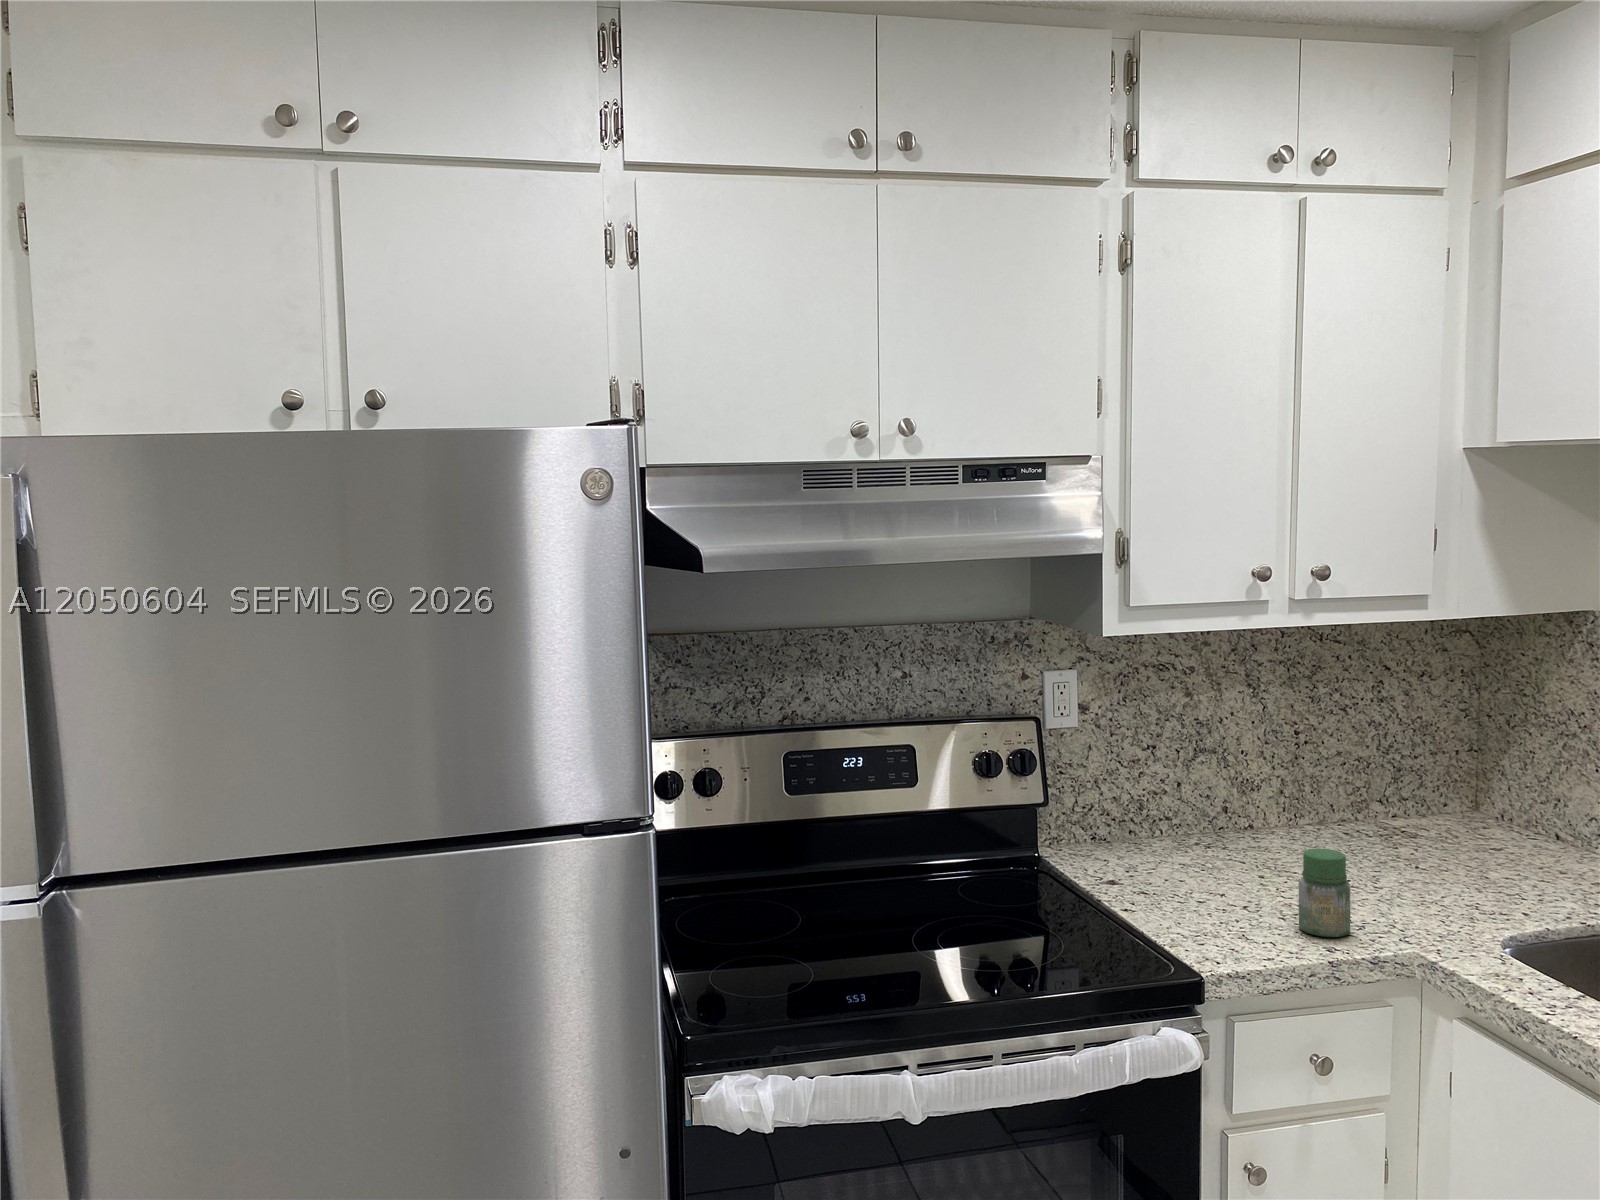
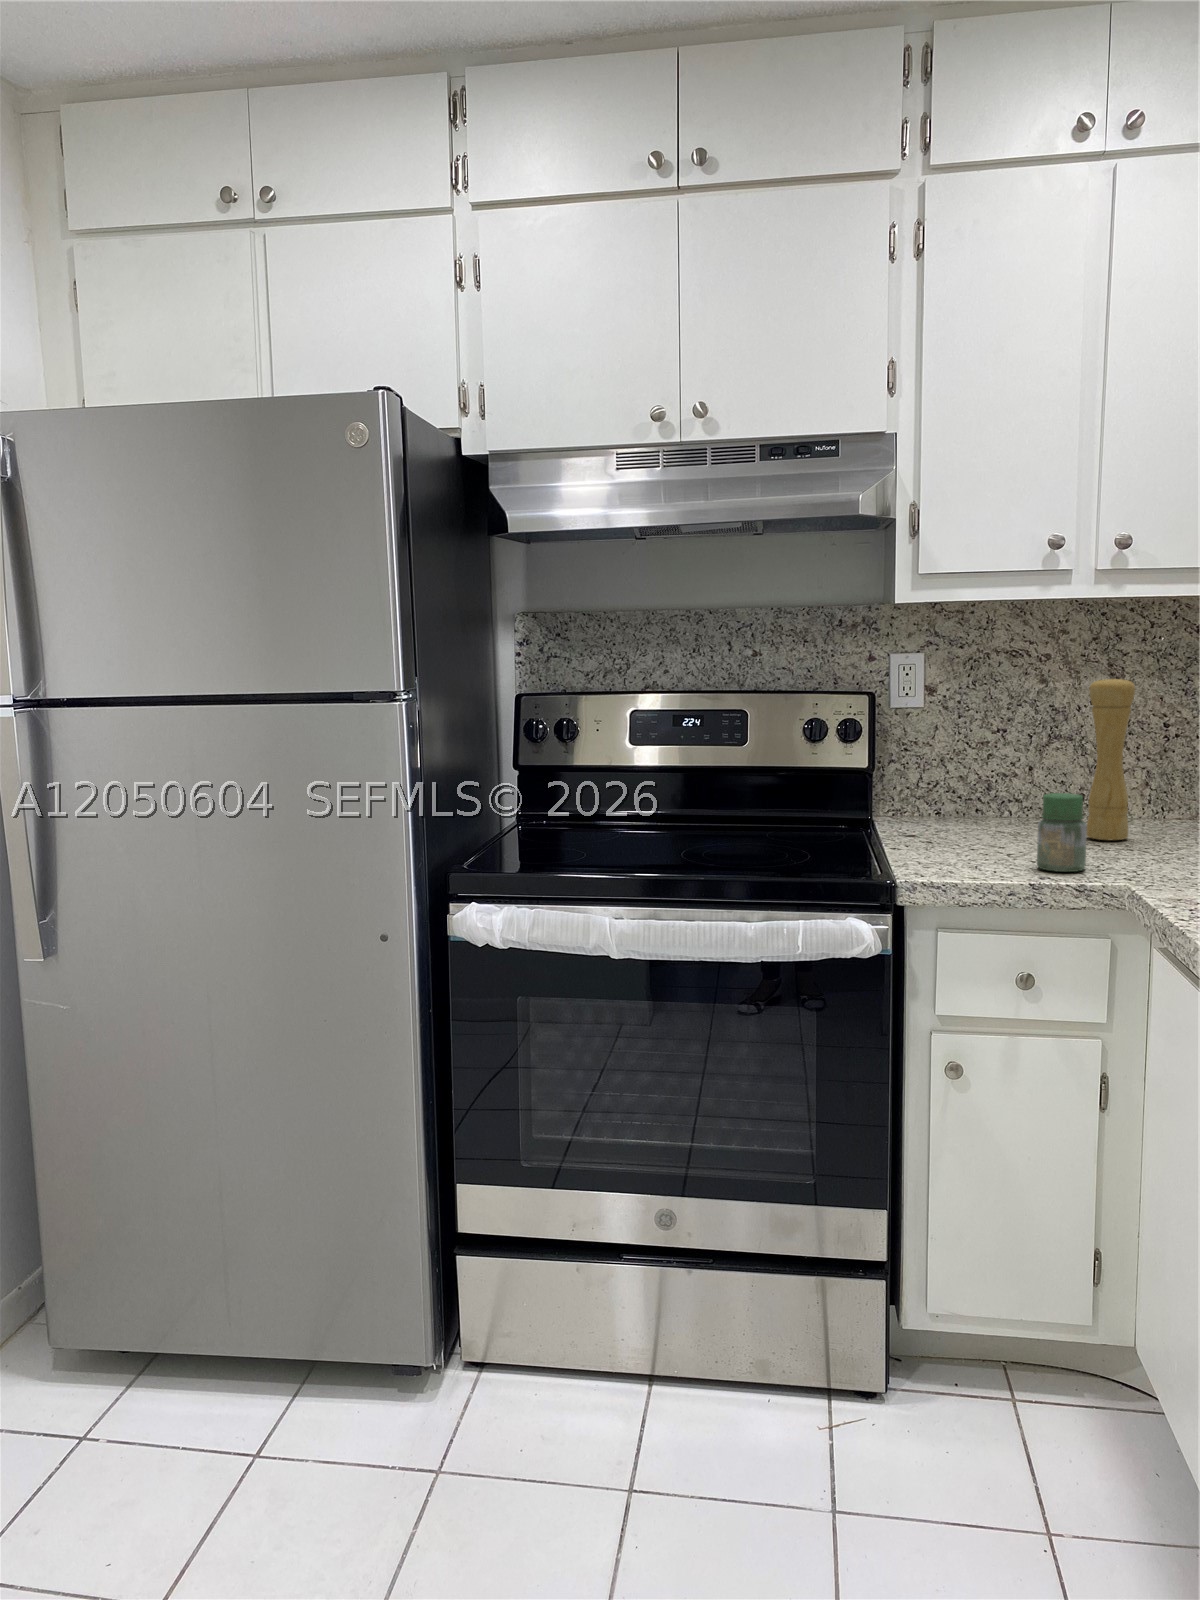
pepper mill: none [1269,702,1314,870] -> present [1087,676,1135,840]

